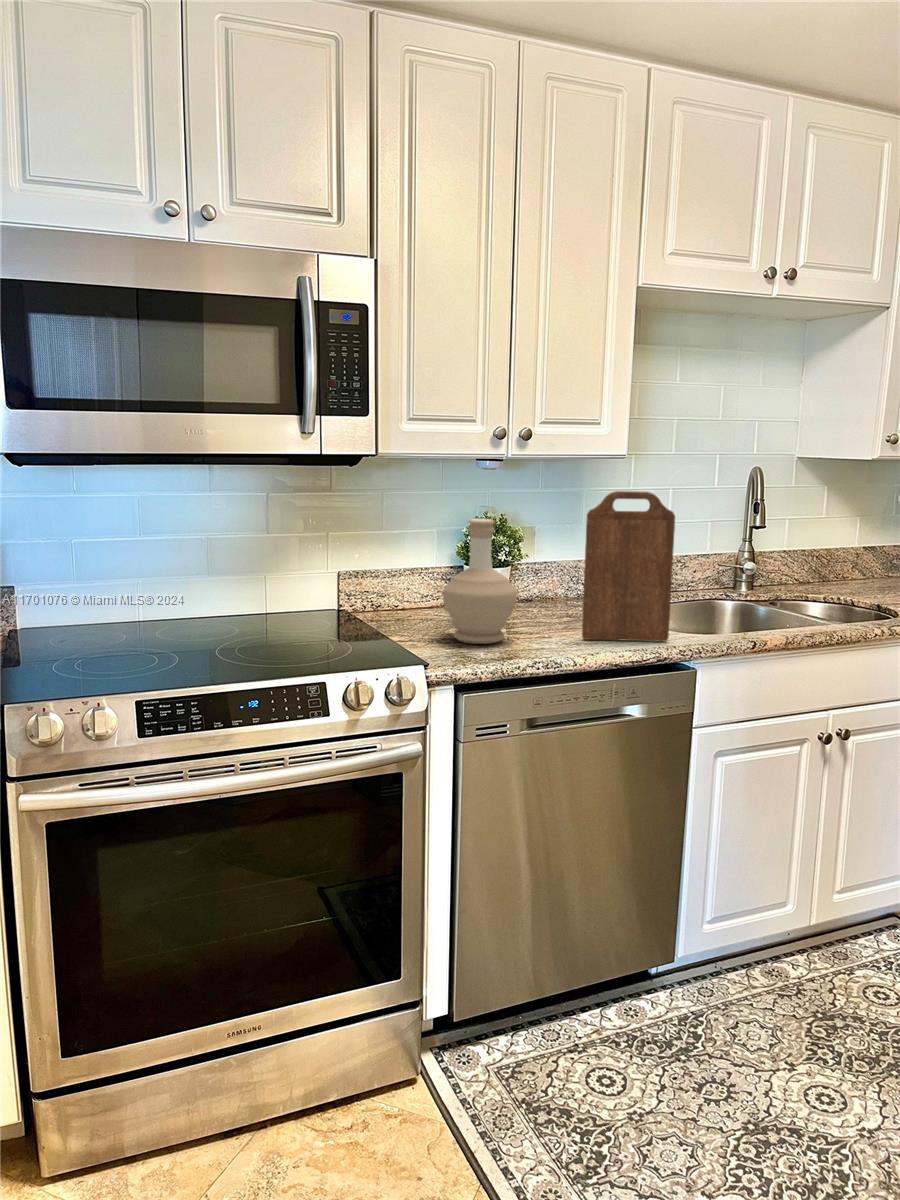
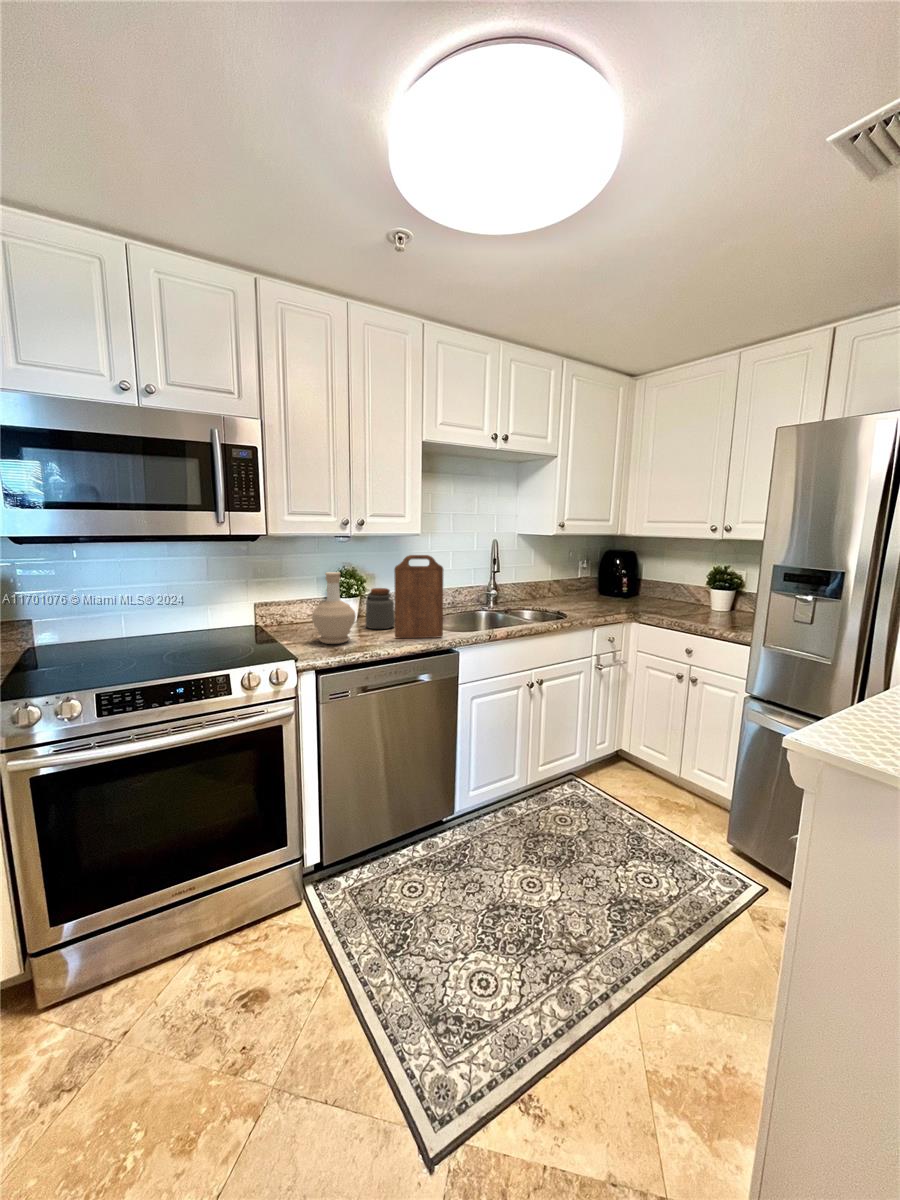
jar: none [523,550,575,623] -> present [366,588,395,629]

